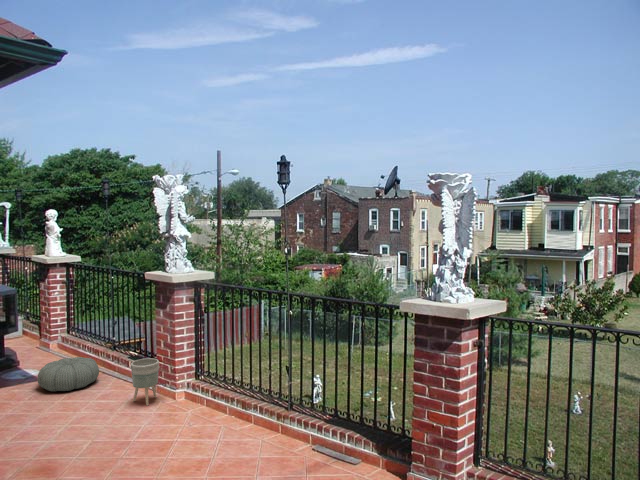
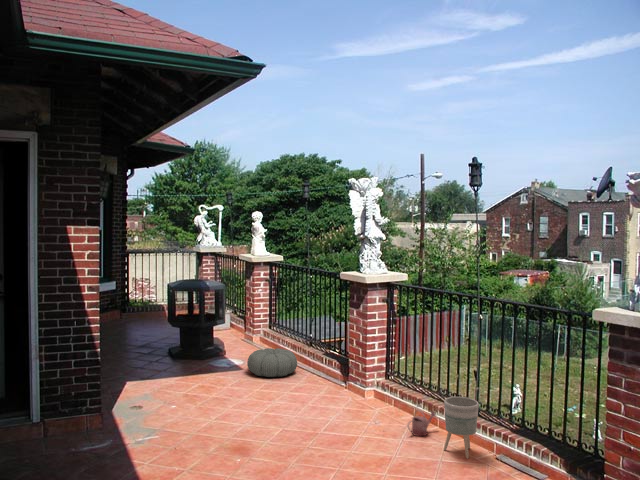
planter: present [131,358,159,406] -> present [444,397,479,459]
watering can: none [222,409,251,438] -> present [408,410,436,436]

